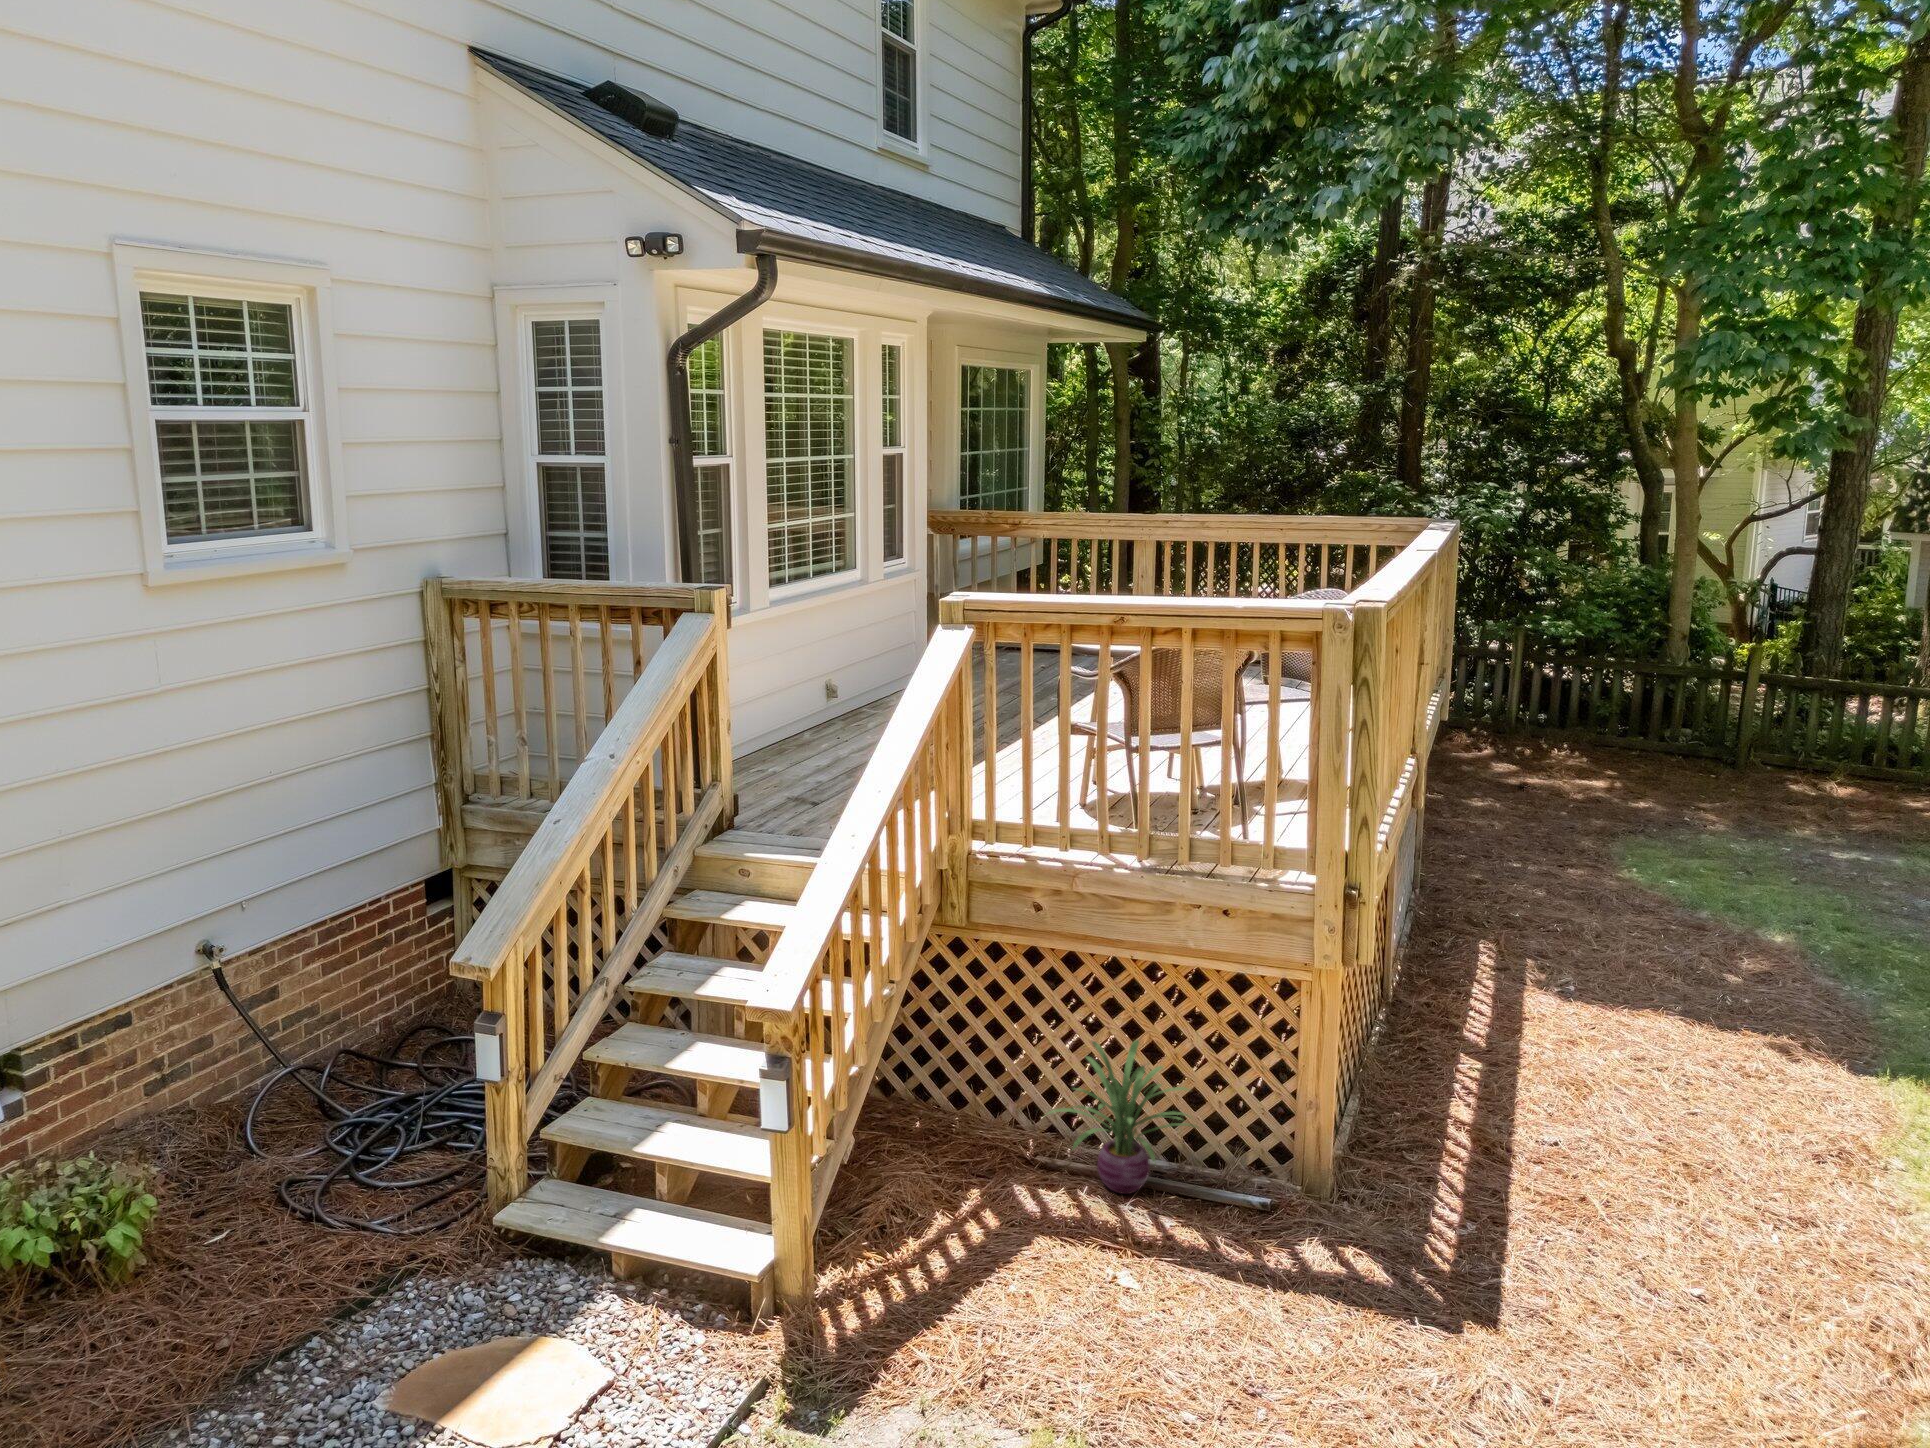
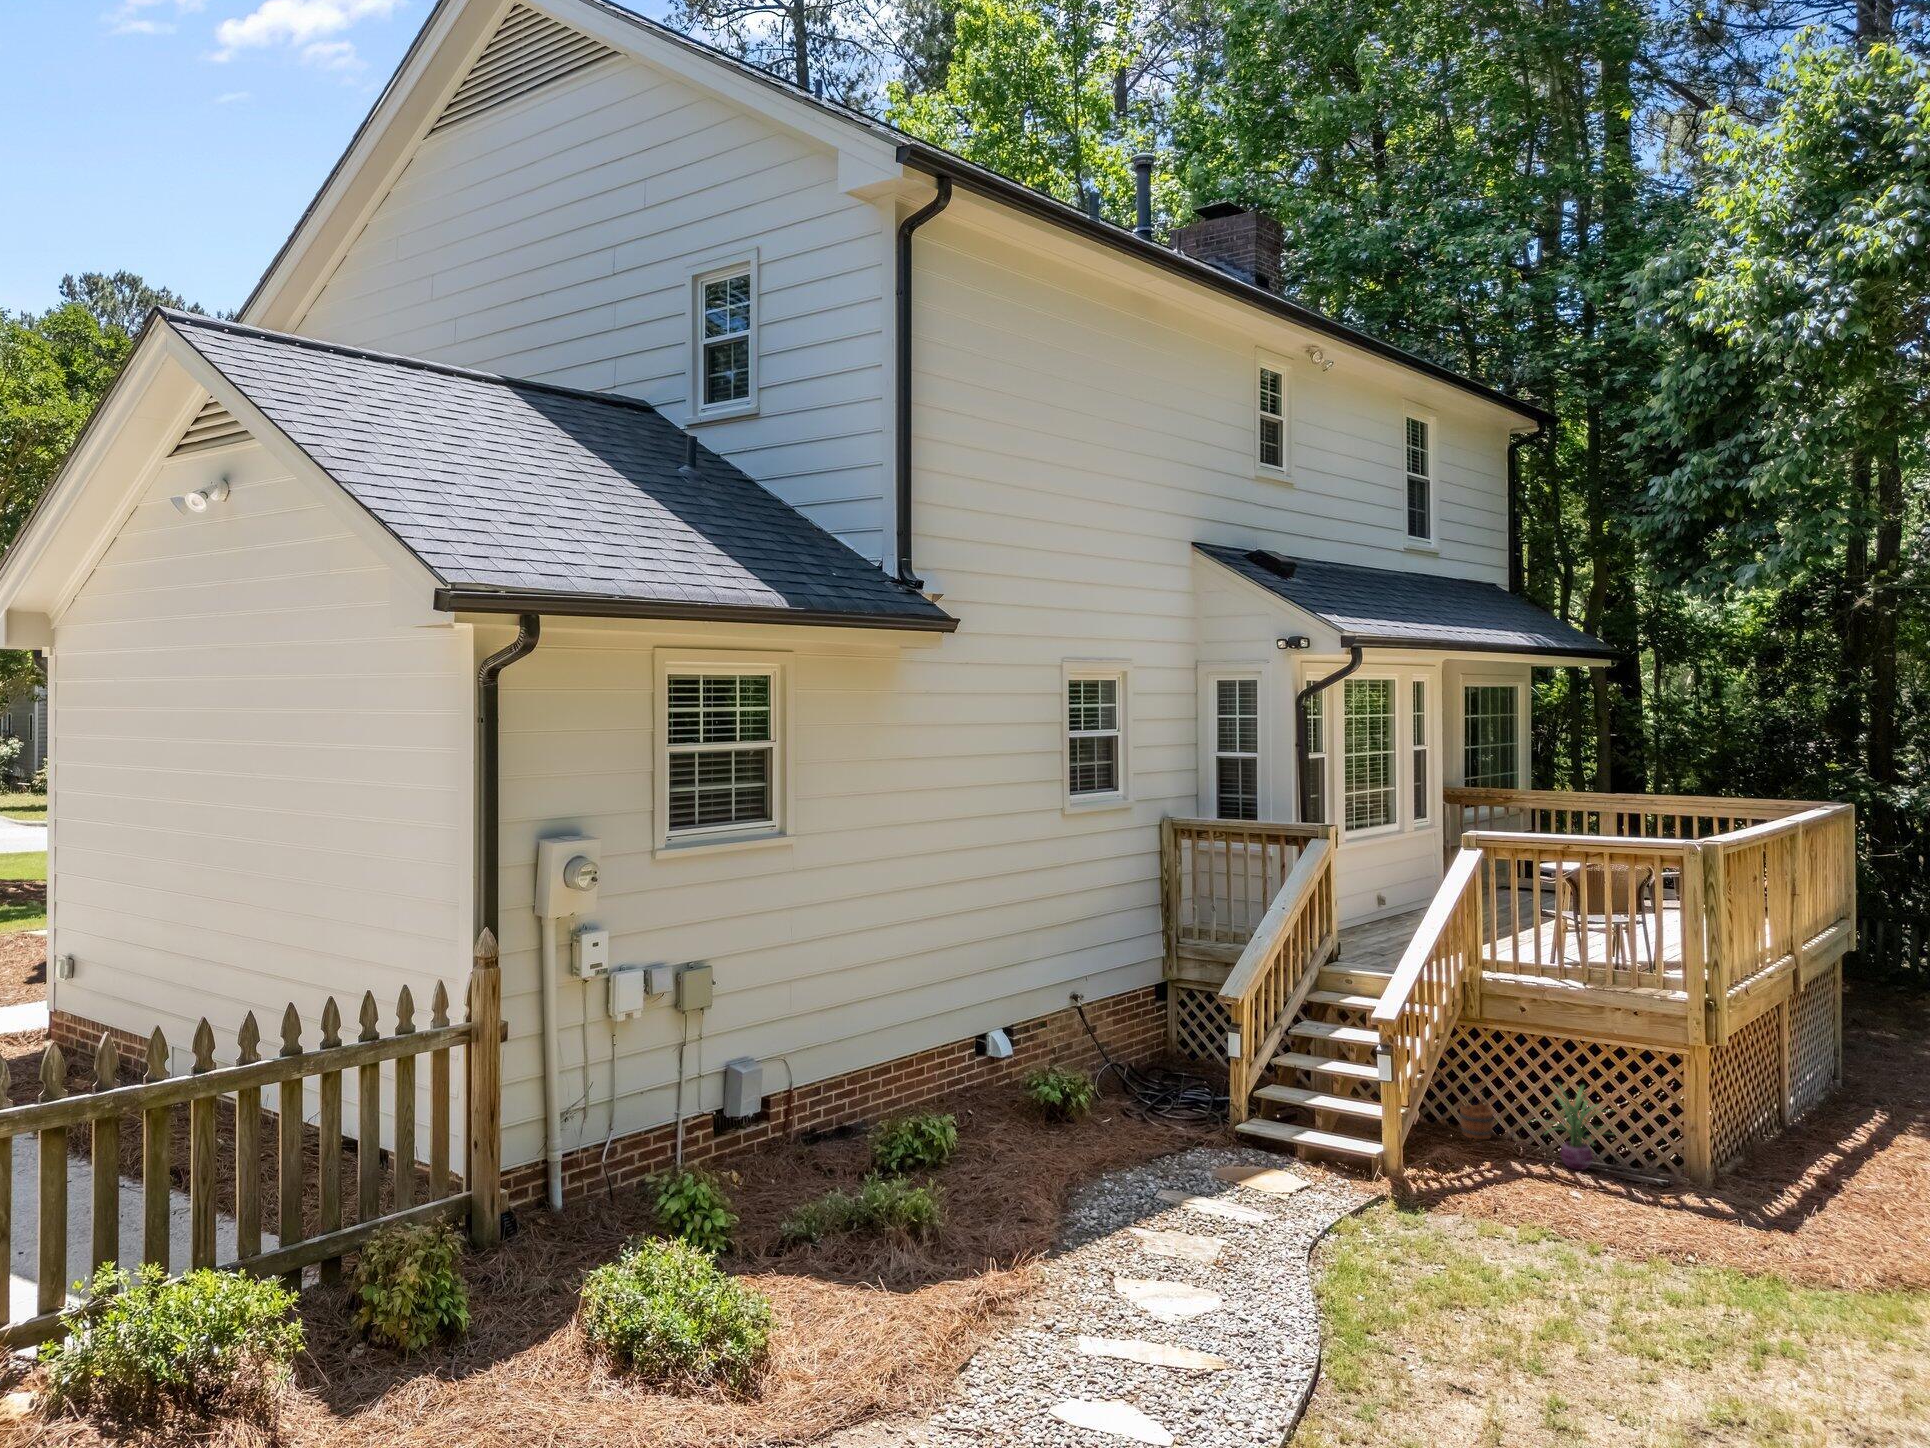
wooden bucket: none [932,1037,987,1137] -> present [1460,1084,1494,1139]

